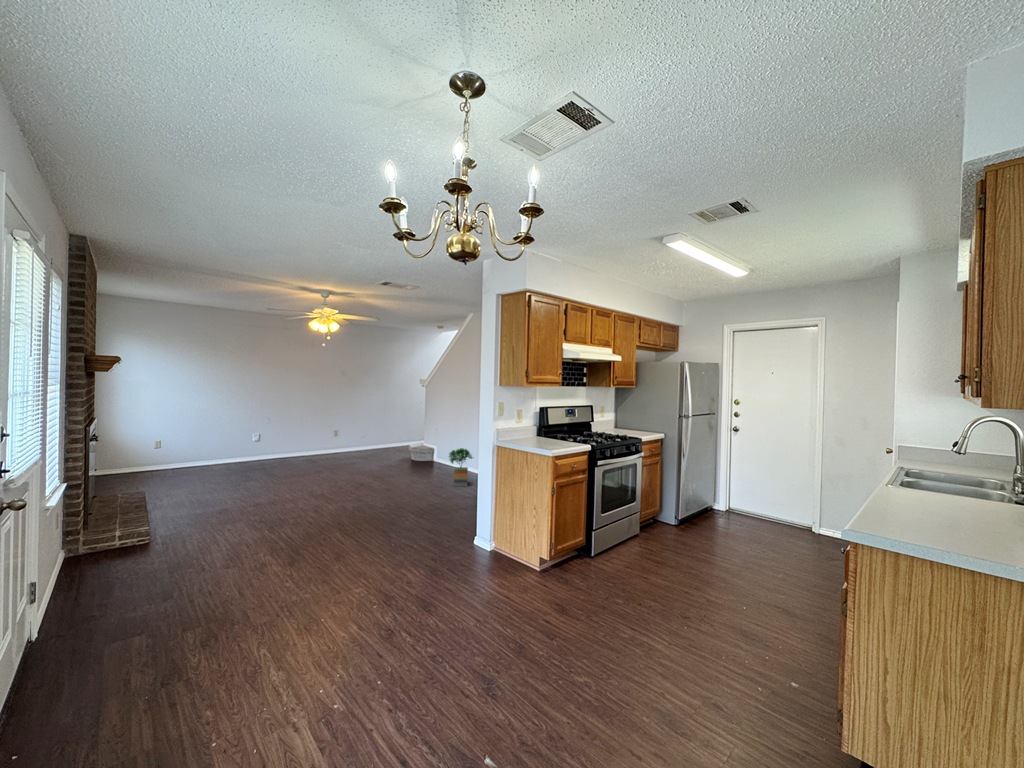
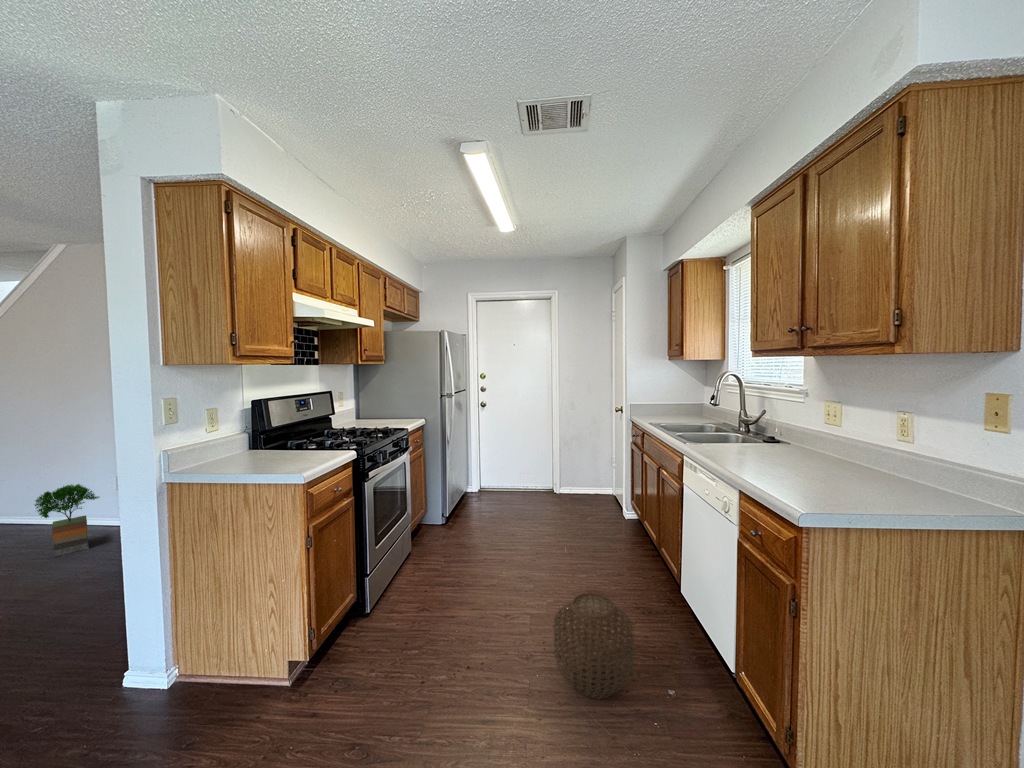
woven basket: none [693,573,760,651] -> present [554,593,634,698]

